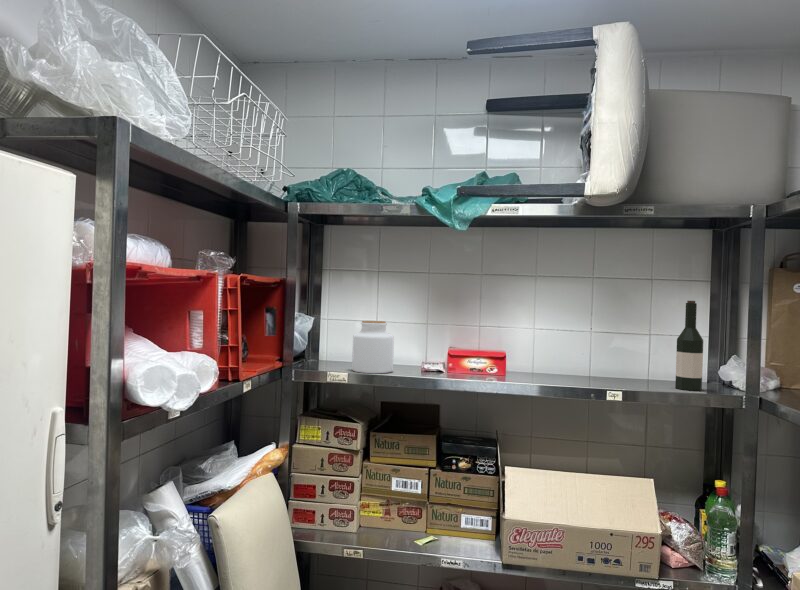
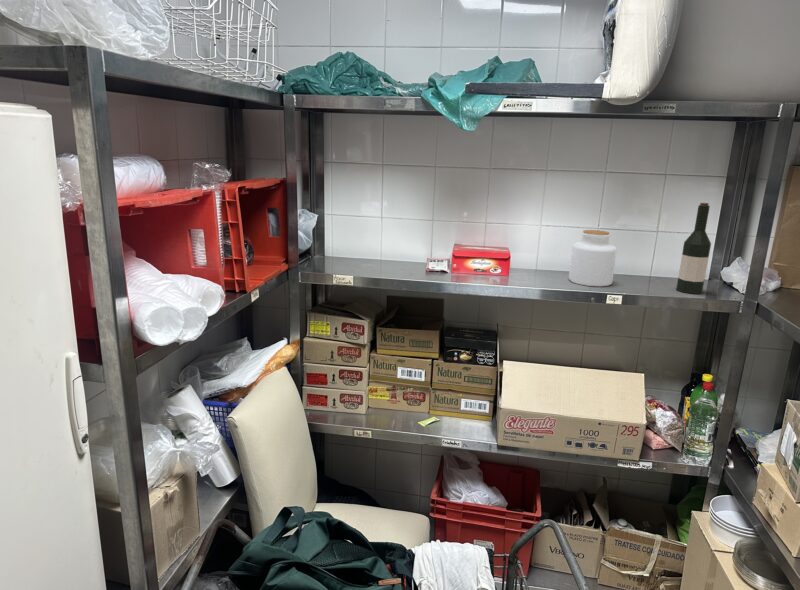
jar: present [352,321,394,373] -> present [569,230,616,286]

